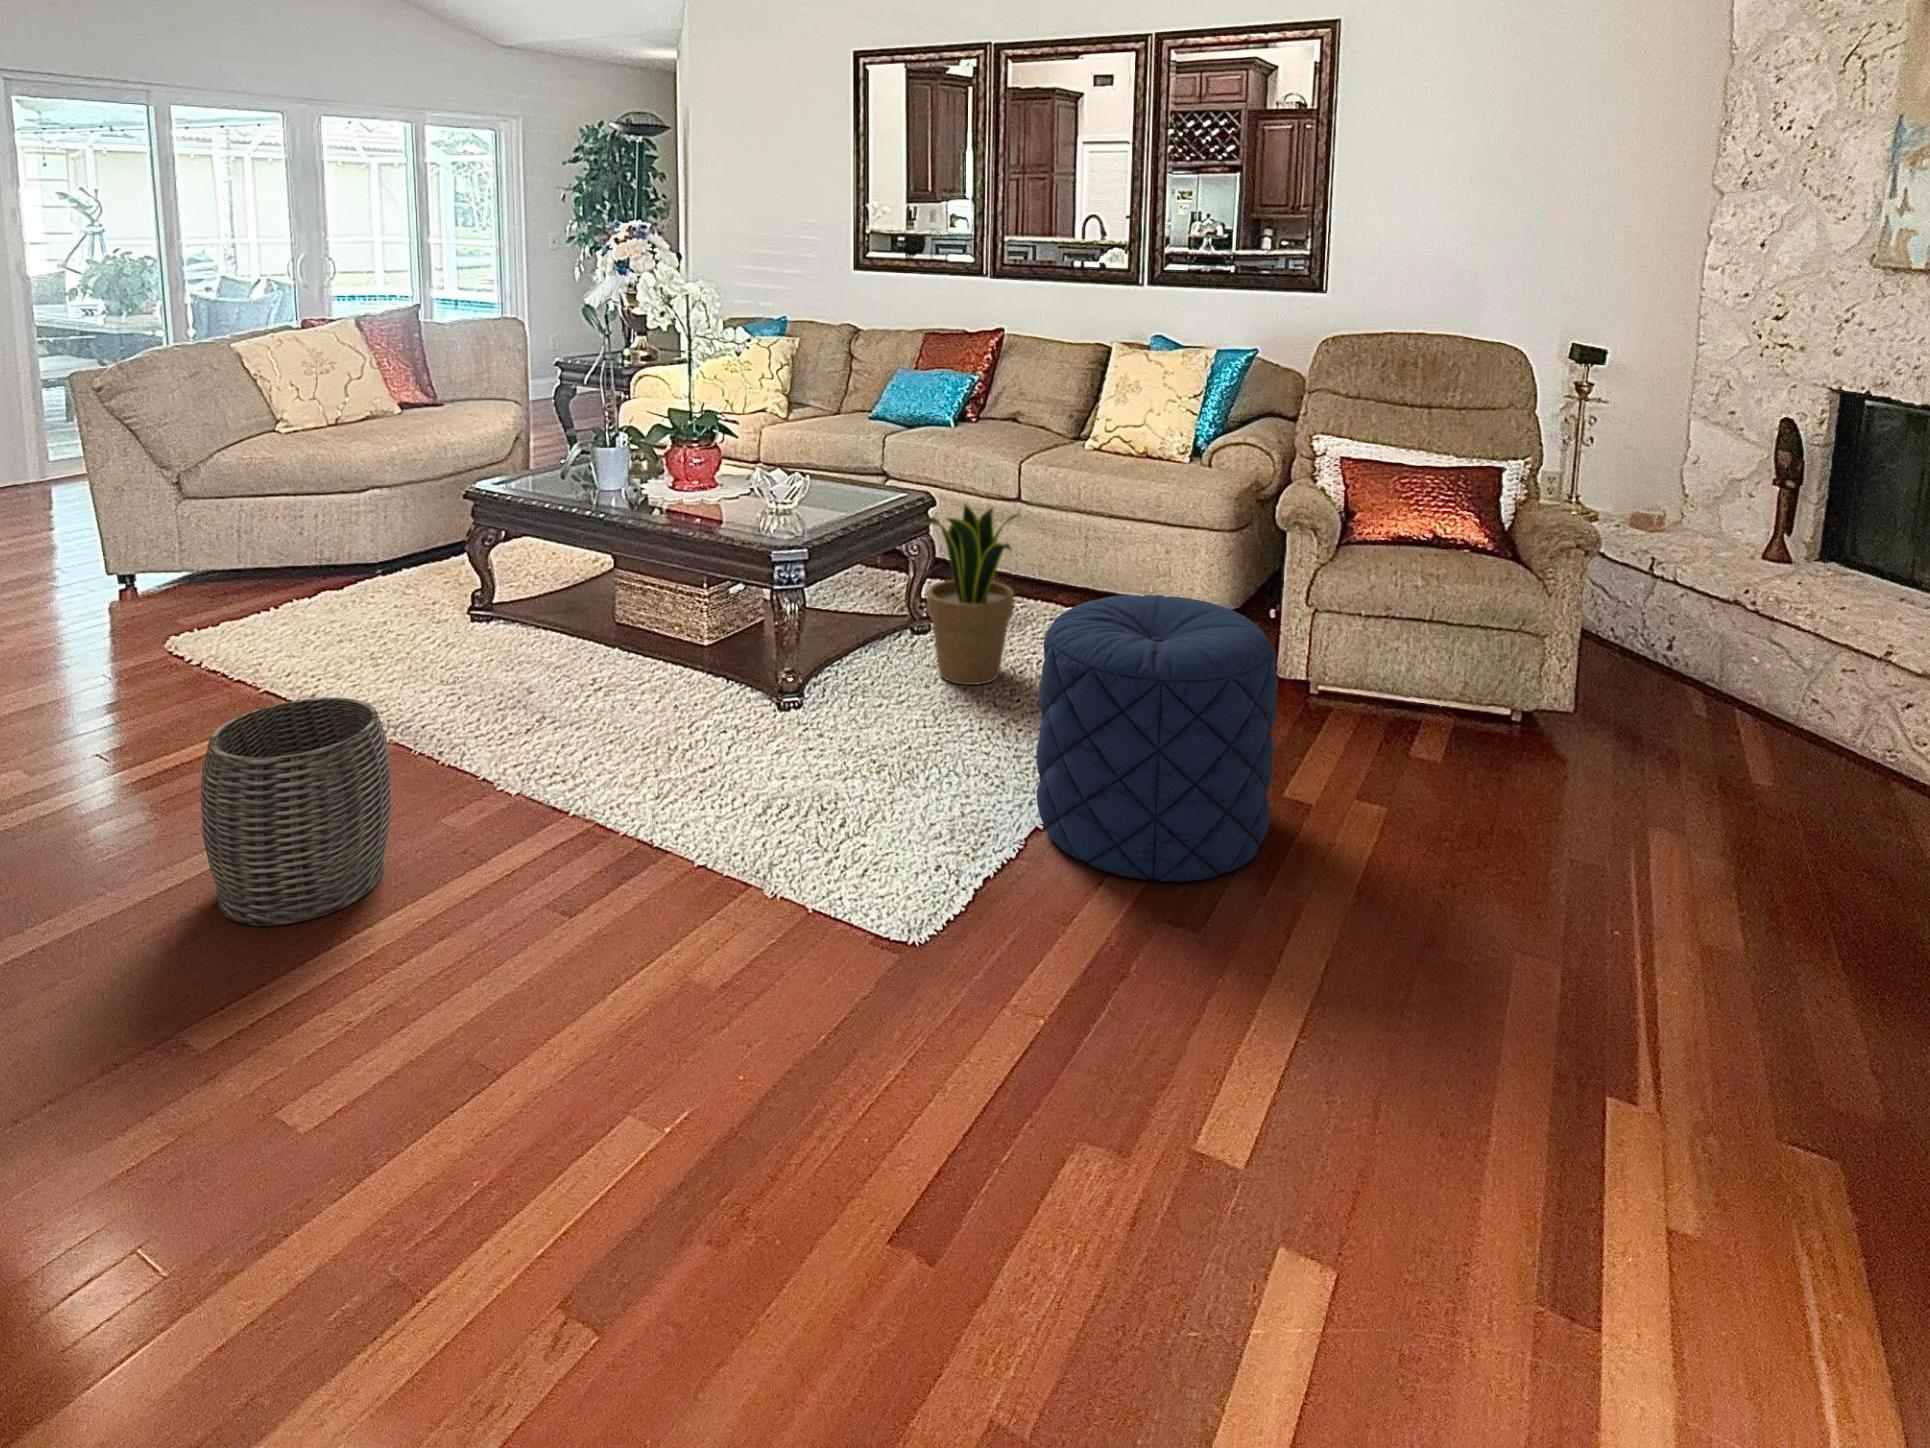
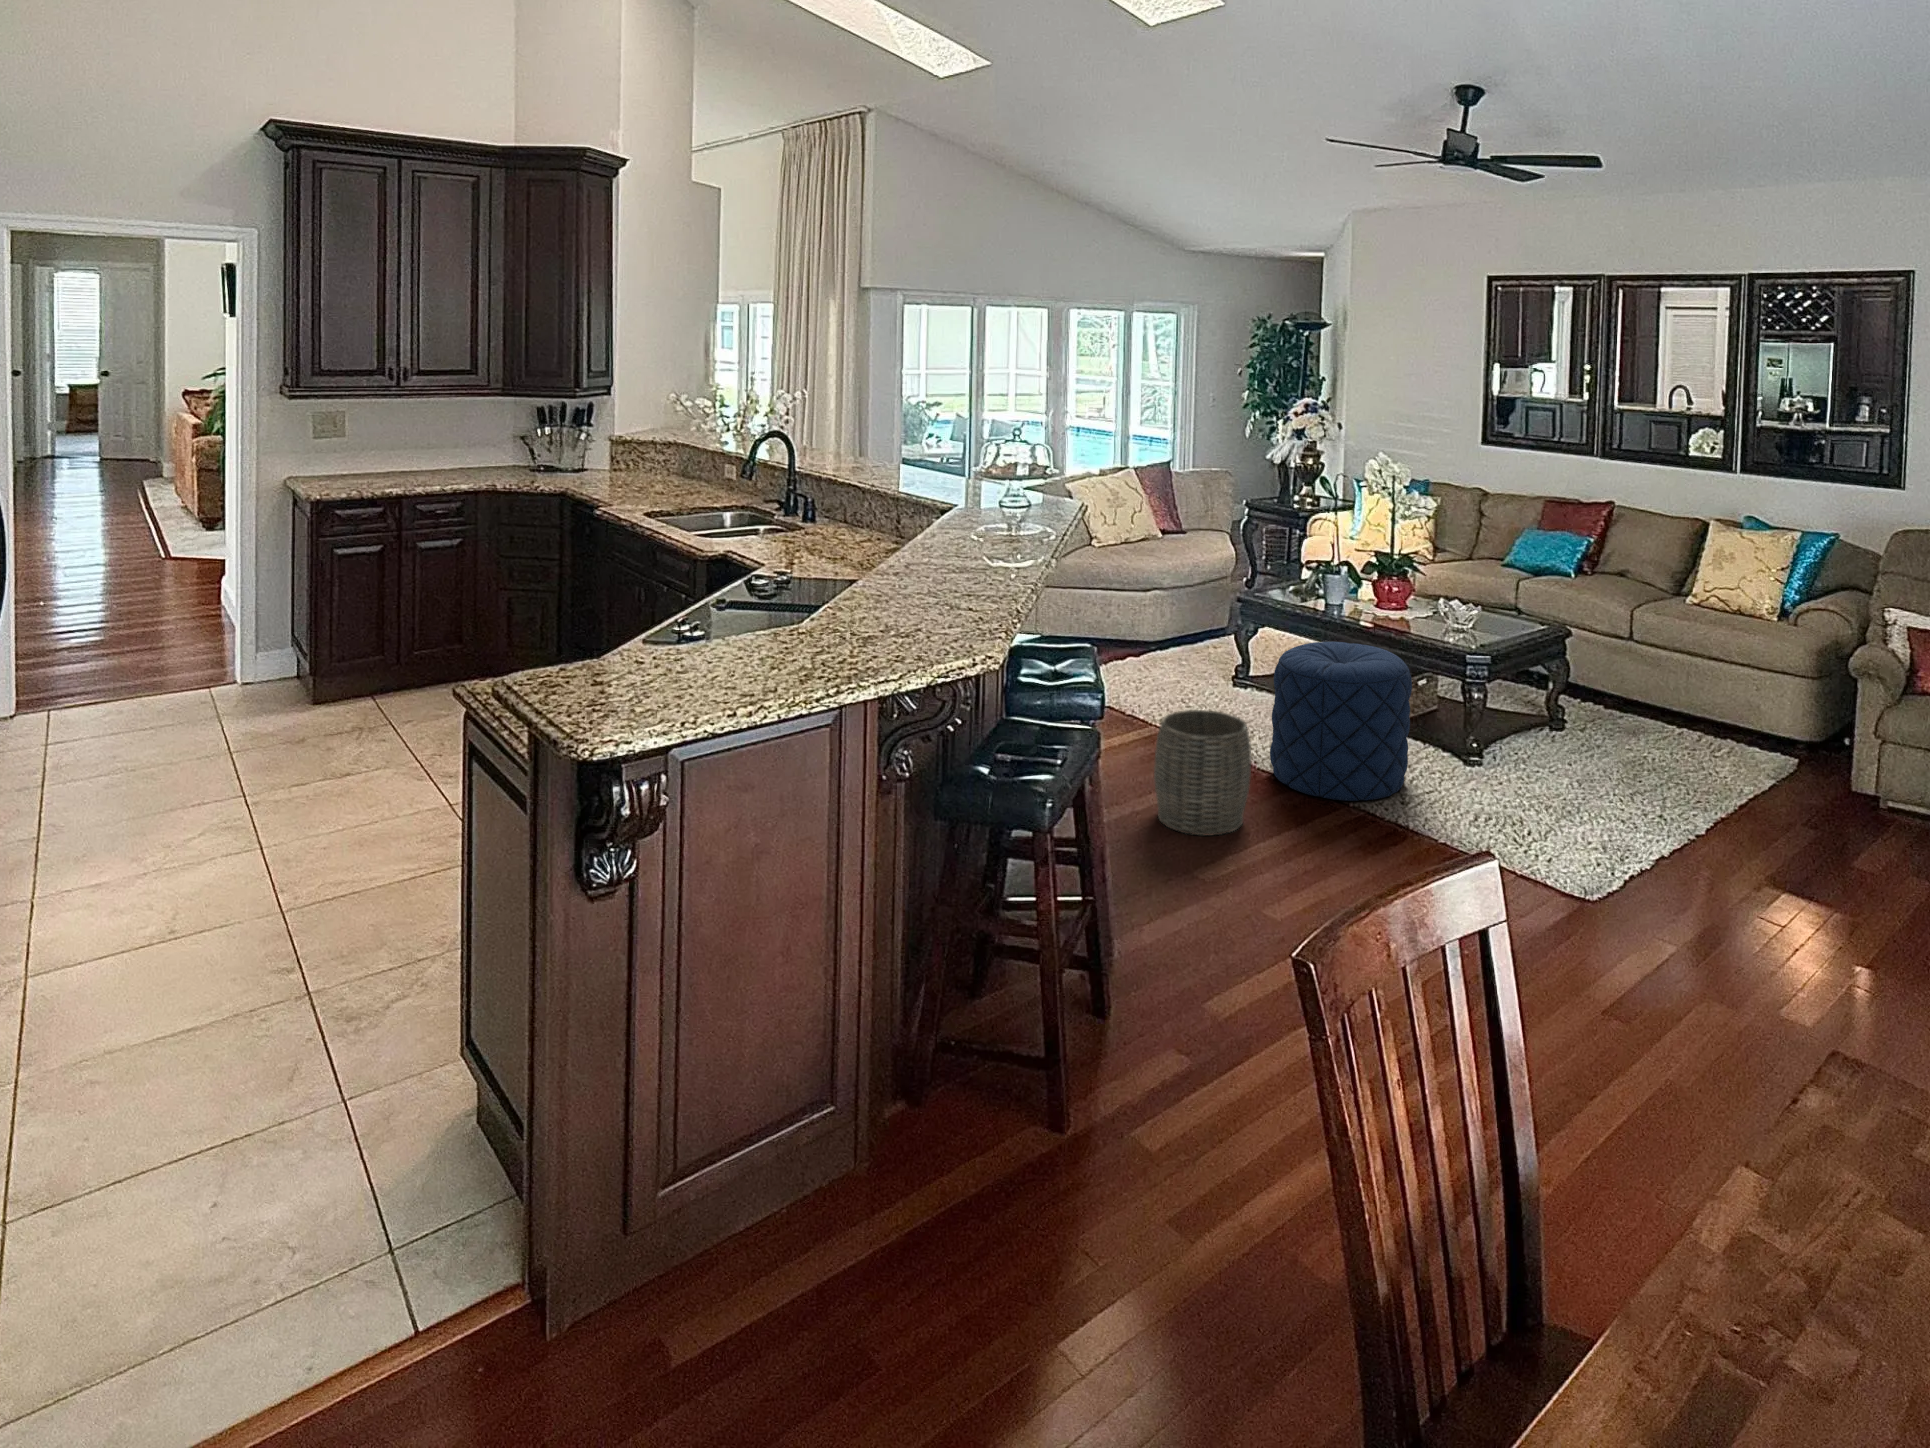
potted plant: present [919,505,1018,685] -> none [1563,634,1643,769]
pouf: present [1036,595,1278,881] -> present [1270,642,1412,801]

